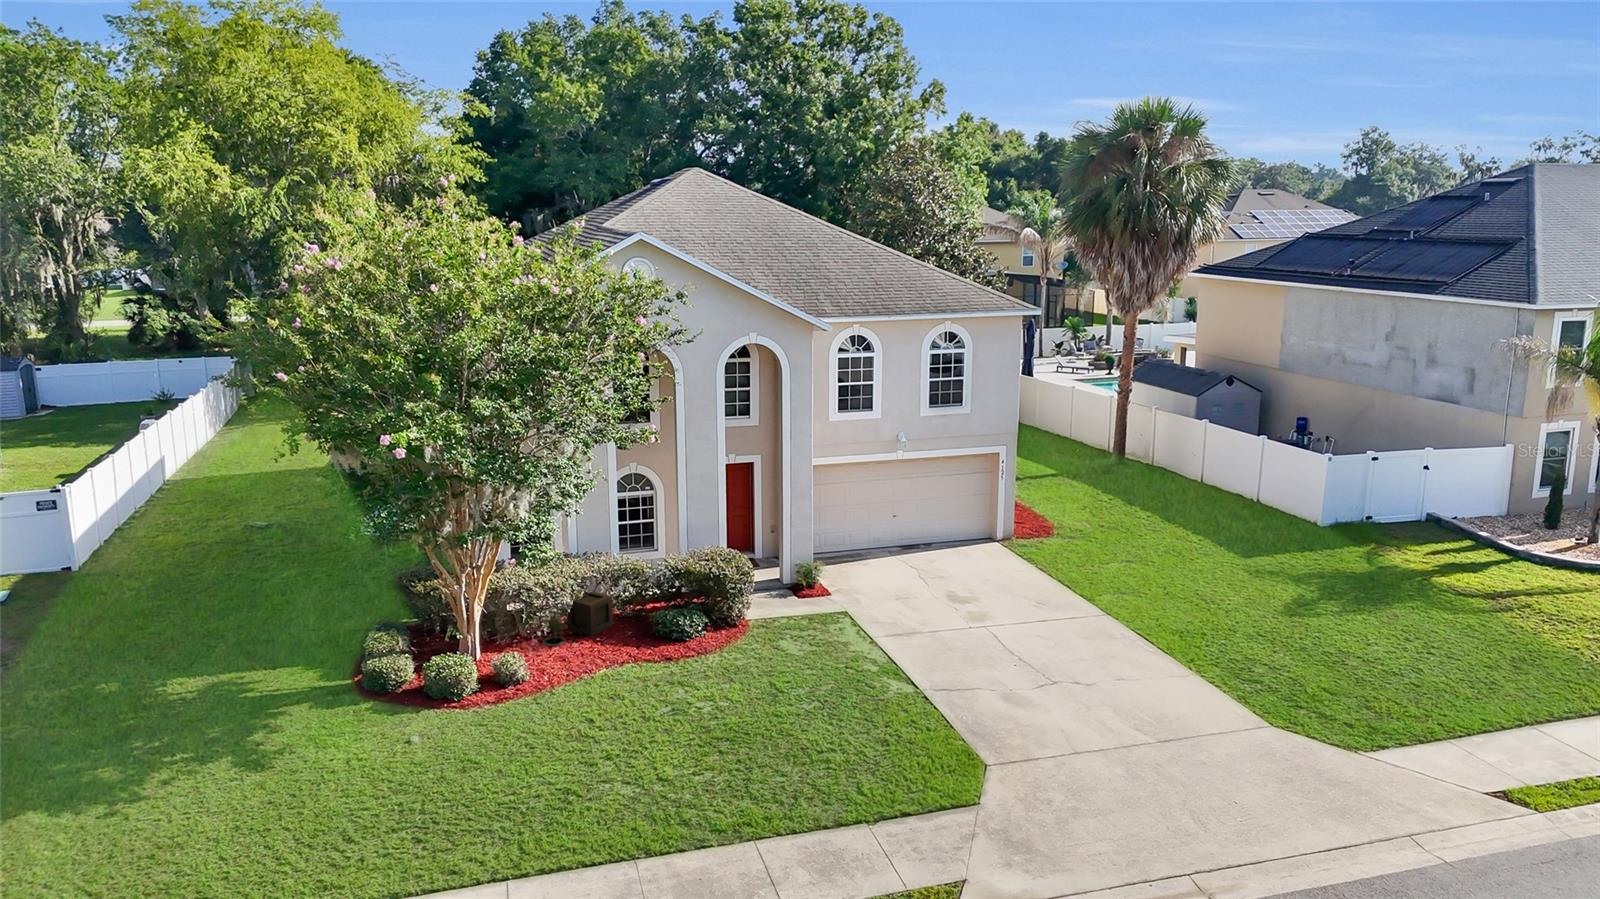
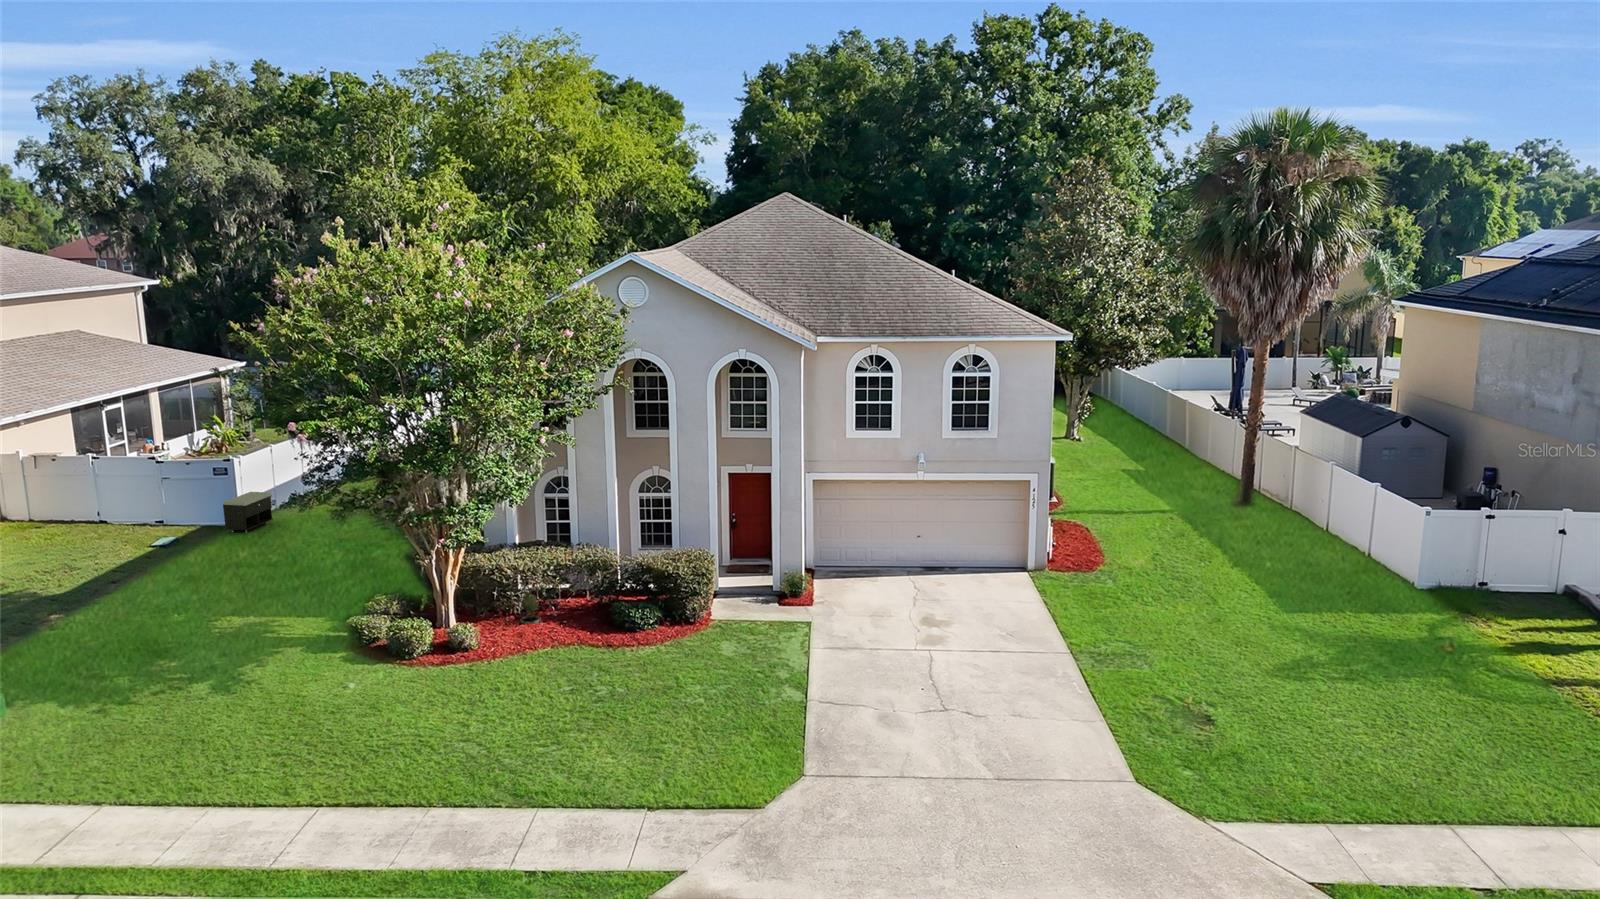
storage bench: none [63,524,122,576] -> present [223,492,273,533]
wooden crate: present [567,592,613,636] -> none [550,578,590,618]

